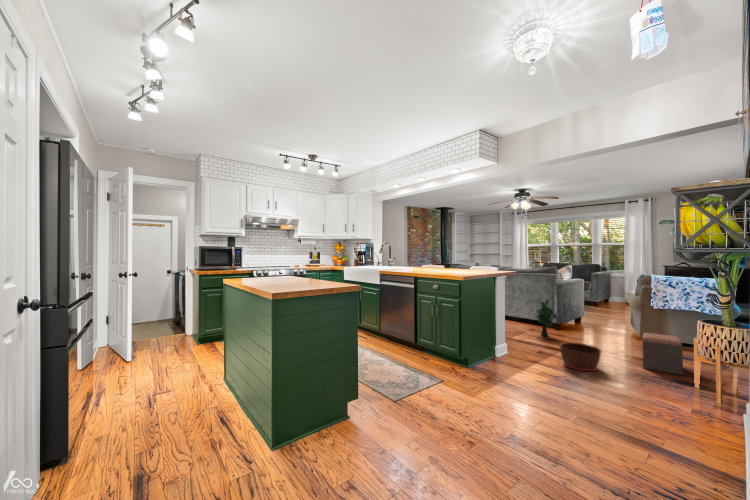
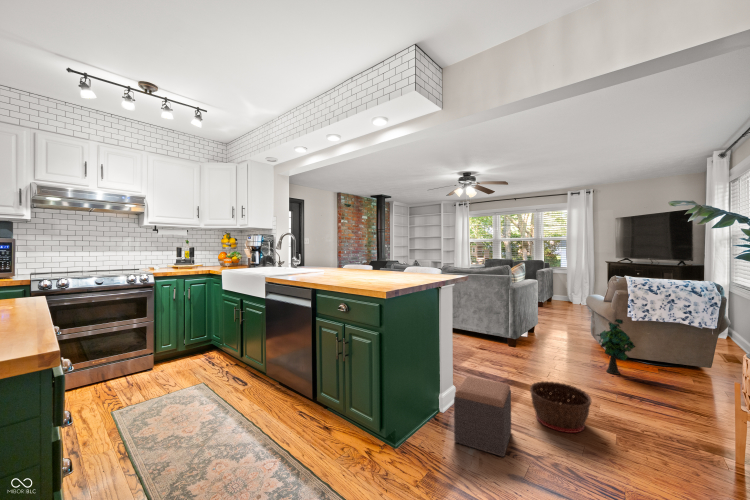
decorative plant: present [536,300,557,336] -> present [597,319,635,374]
footstool: present [643,333,683,375] -> present [454,377,511,457]

